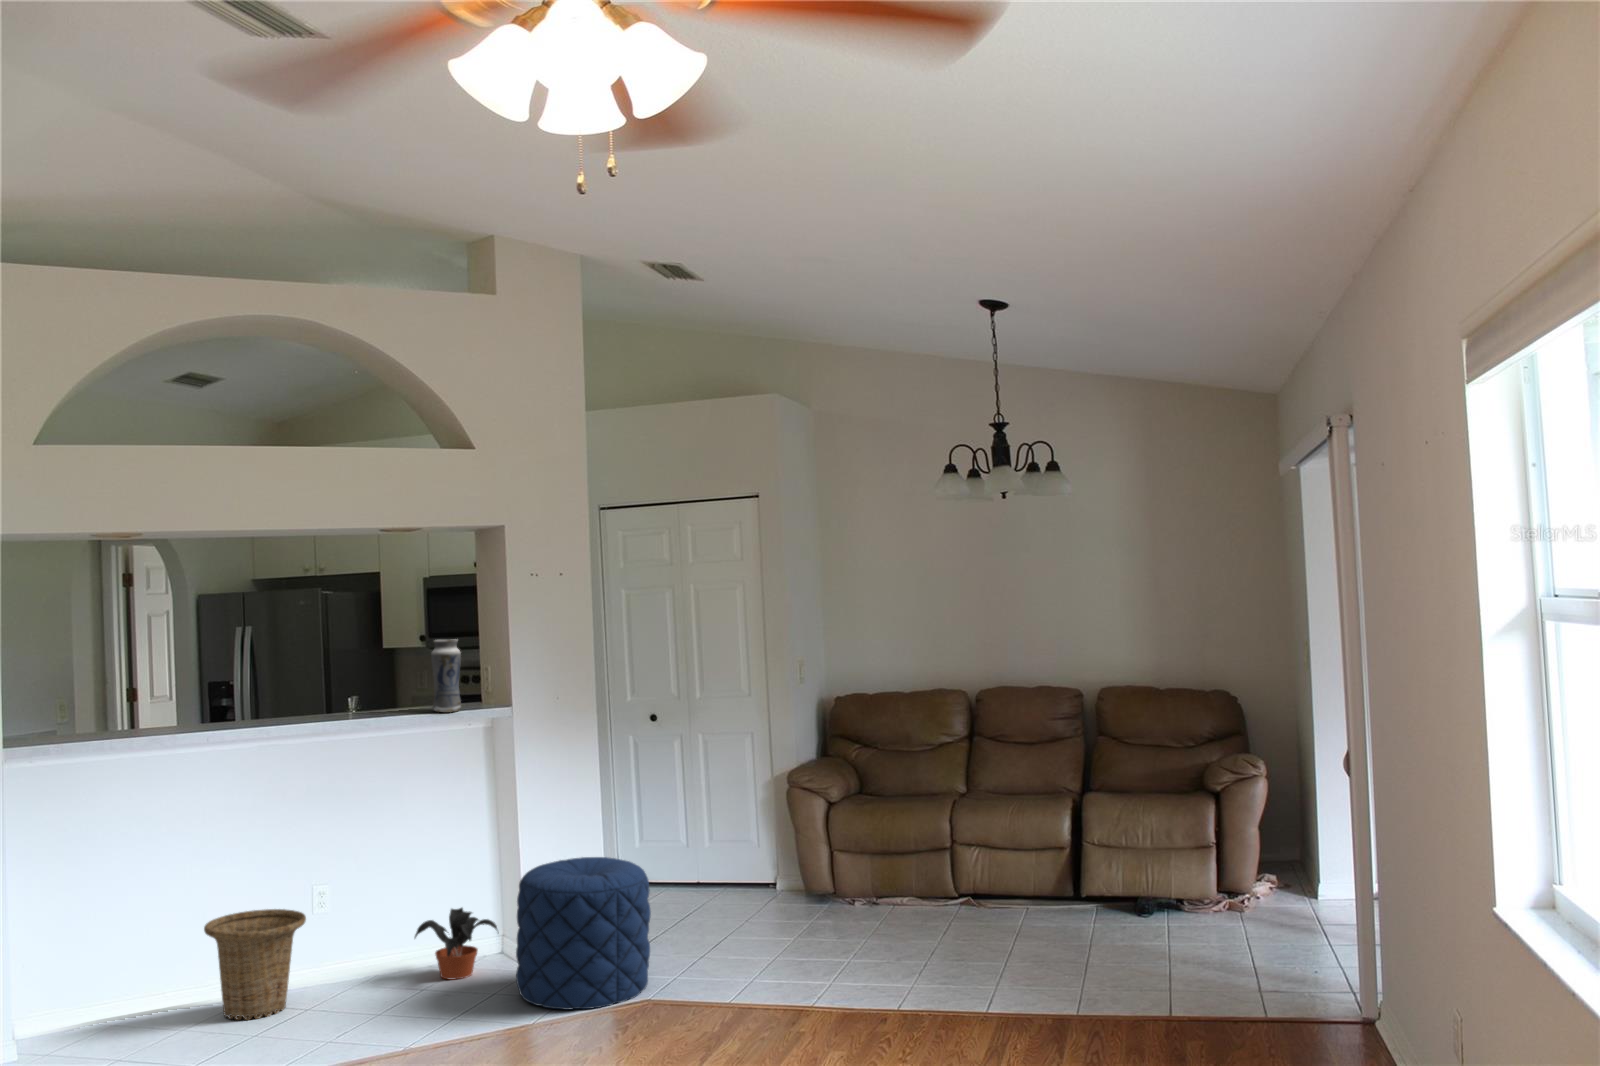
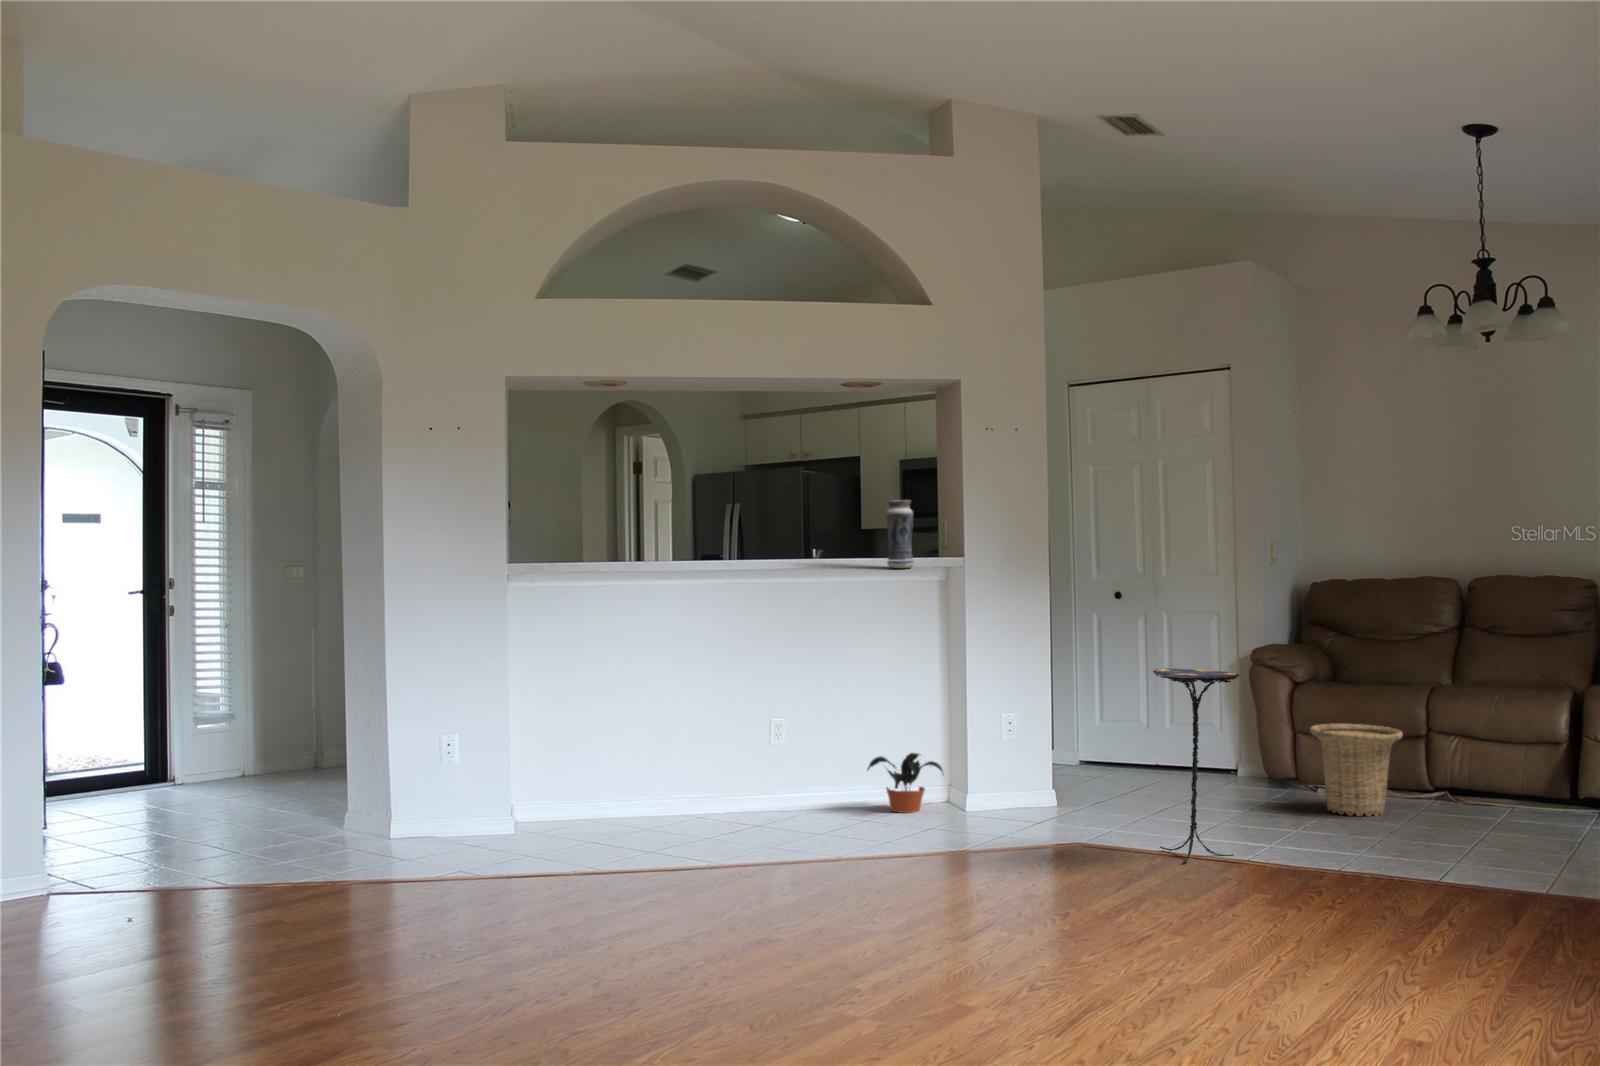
side table: none [729,818,813,1023] -> present [1153,668,1239,862]
pouf: present [516,857,651,1010] -> none [954,707,1083,840]
basket: present [204,909,306,1020] -> present [1310,724,1403,816]

